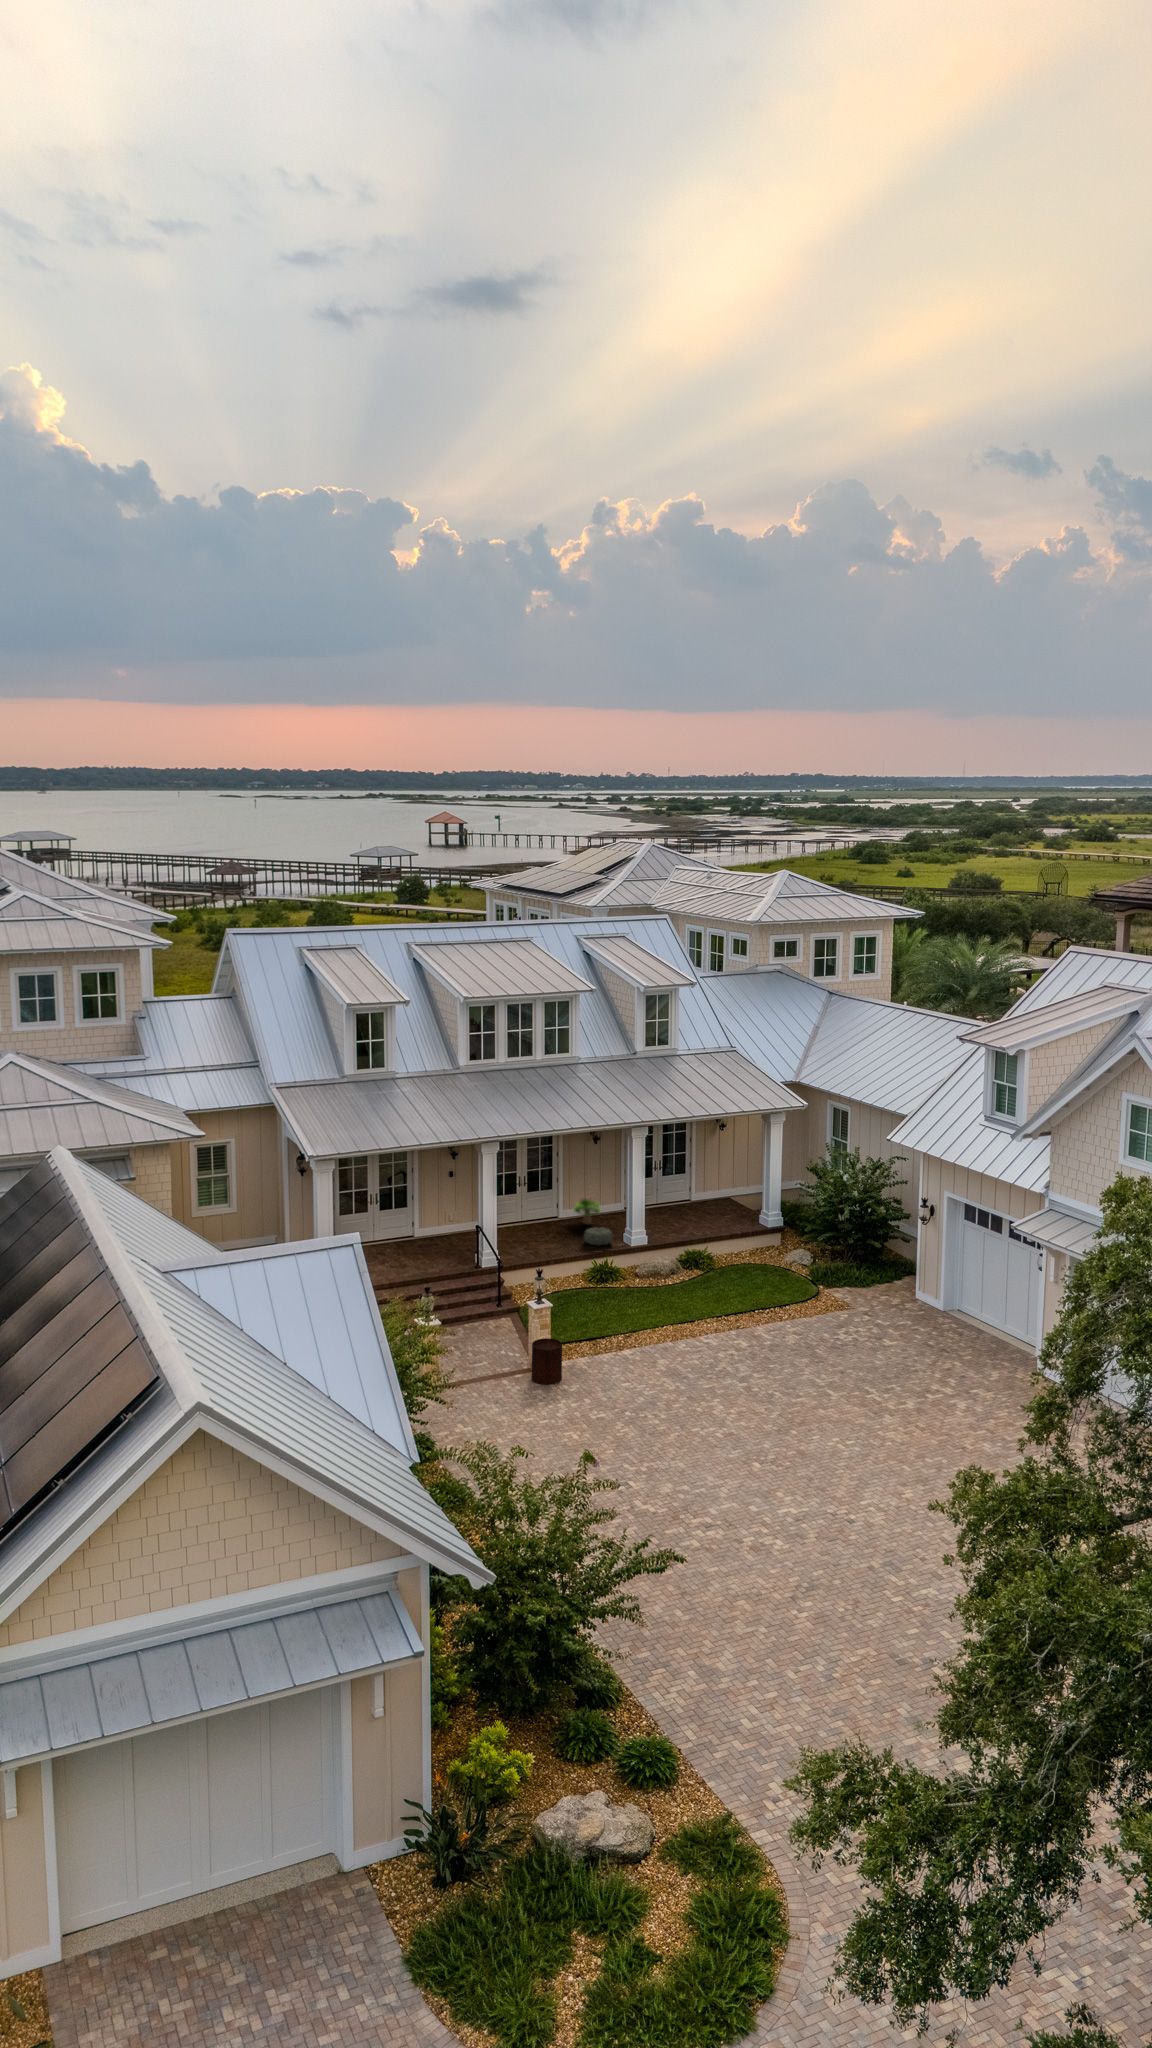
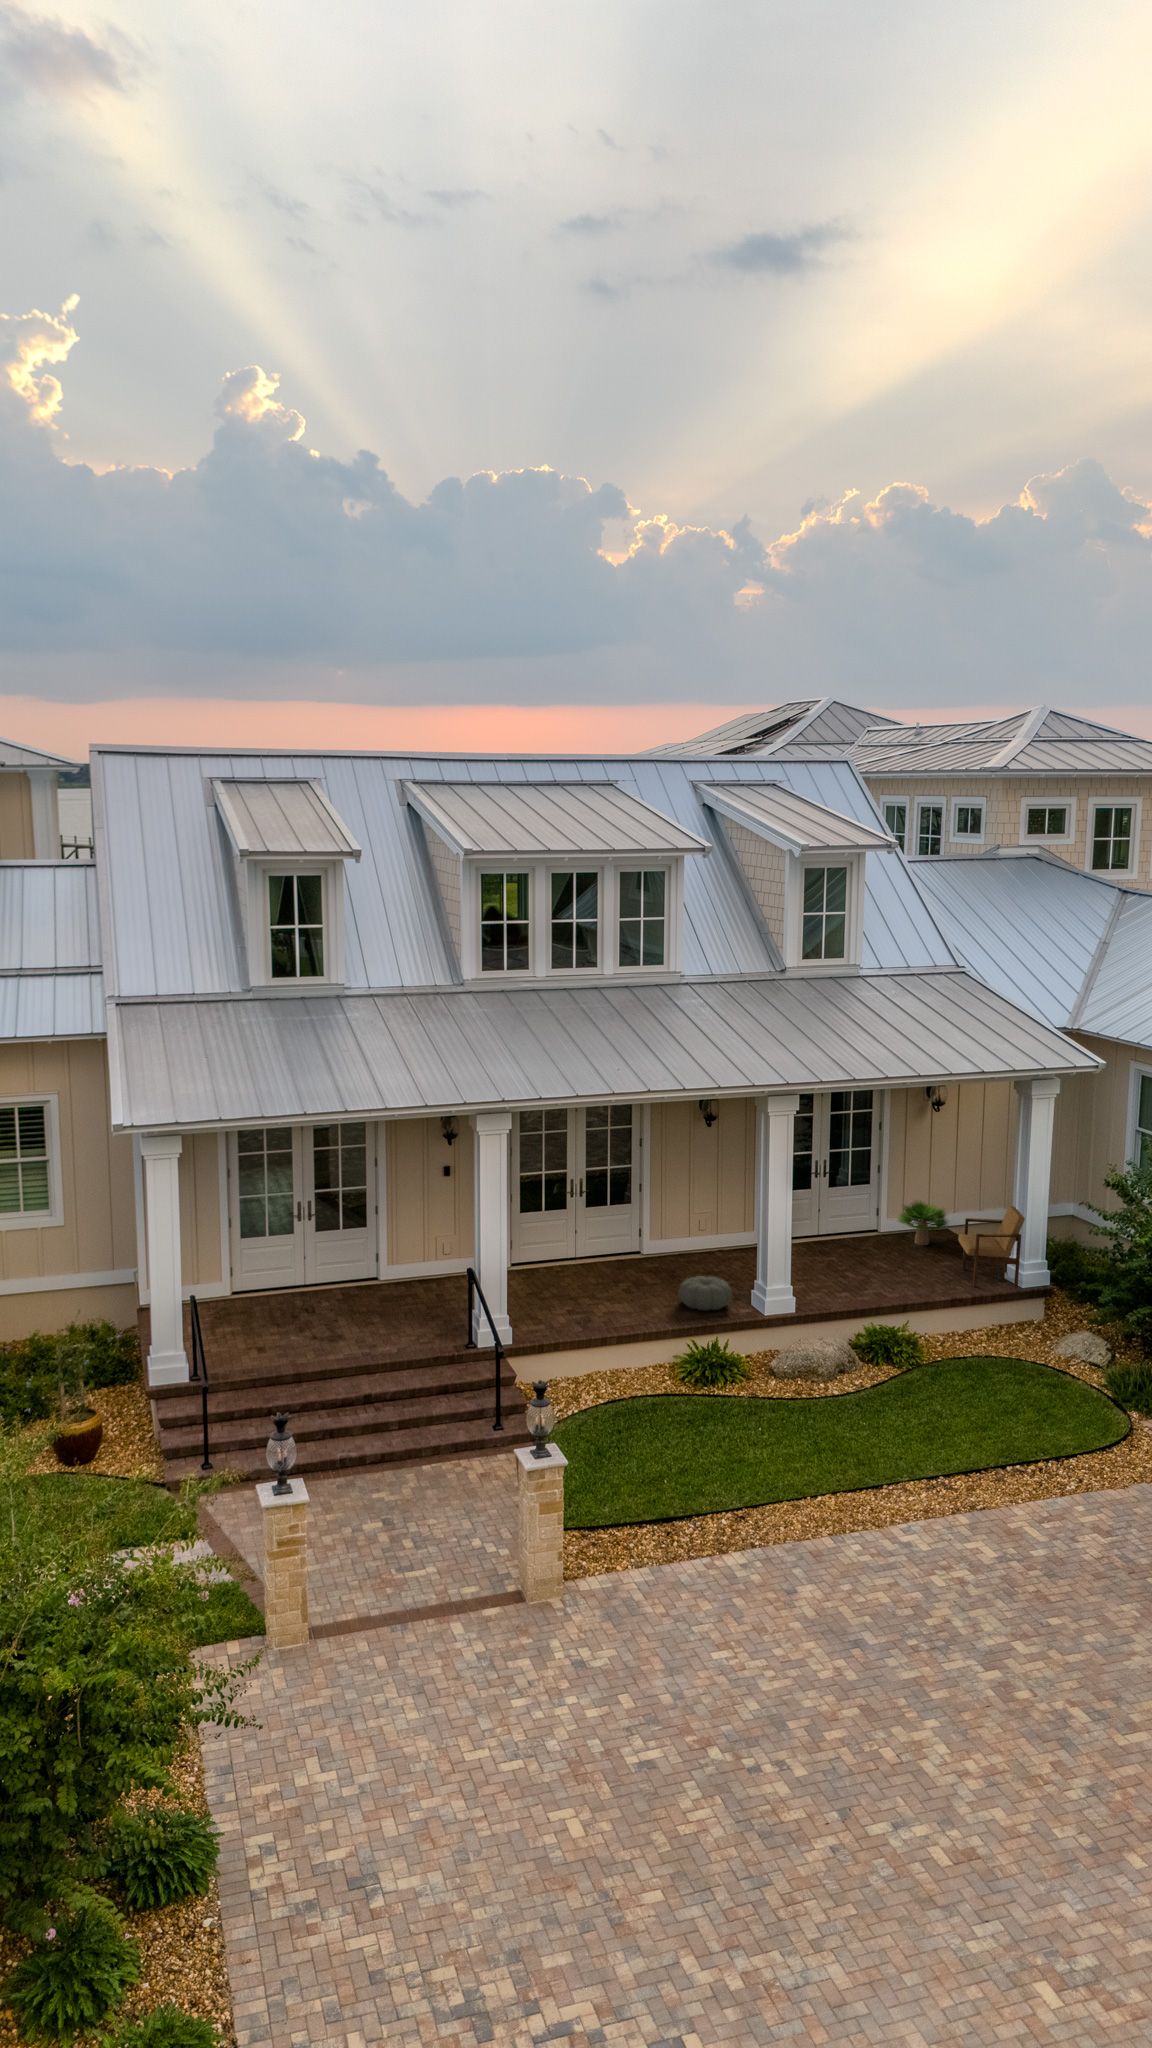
armchair: none [734,1184,769,1229] -> present [958,1206,1025,1287]
potted plant: present [573,1199,601,1224] -> present [898,1201,948,1245]
trash can: present [532,1338,562,1385] -> none [517,1537,583,1646]

